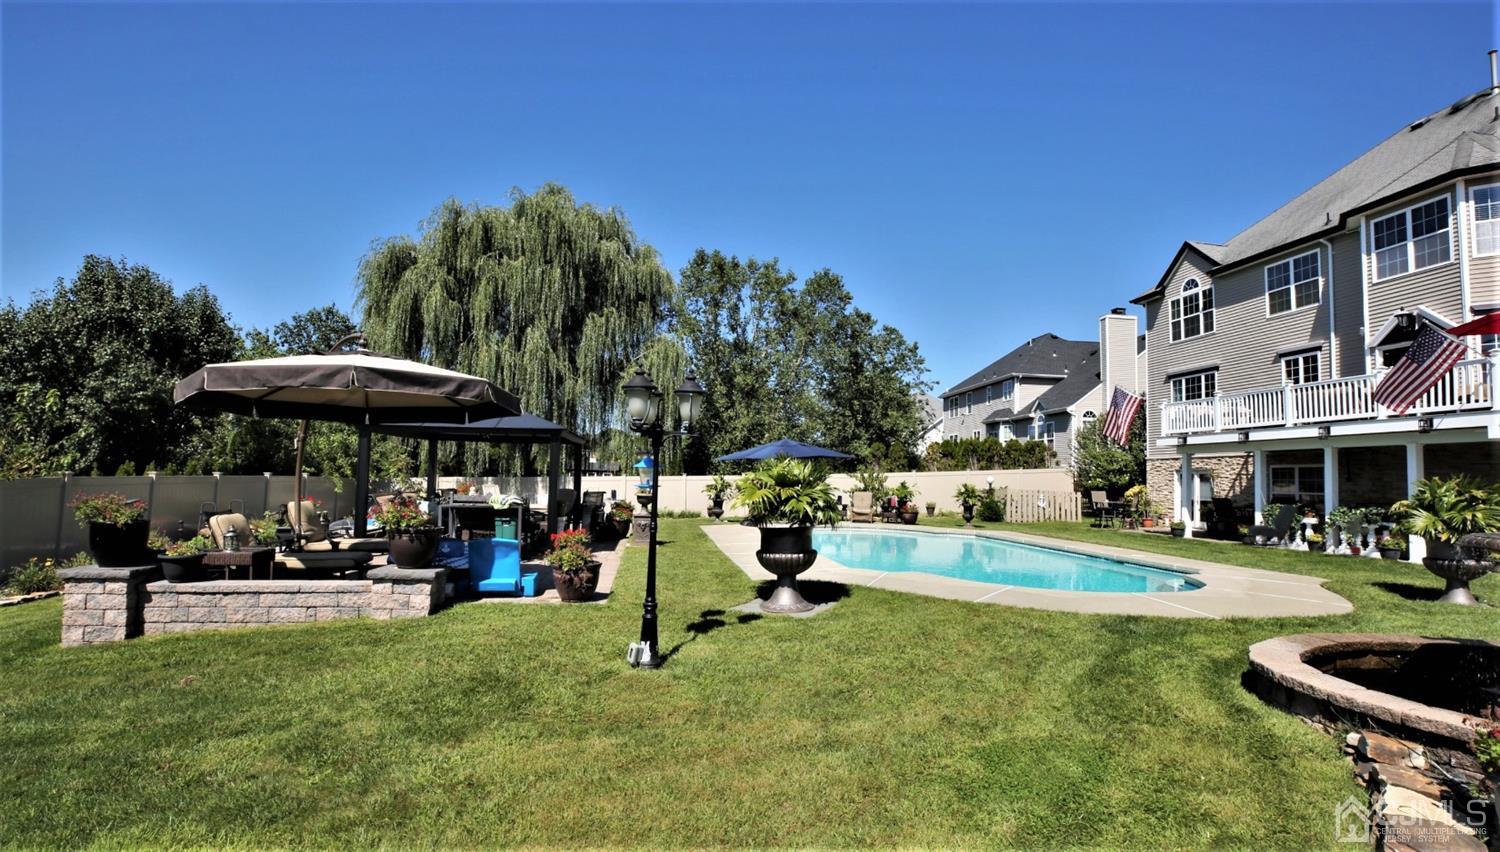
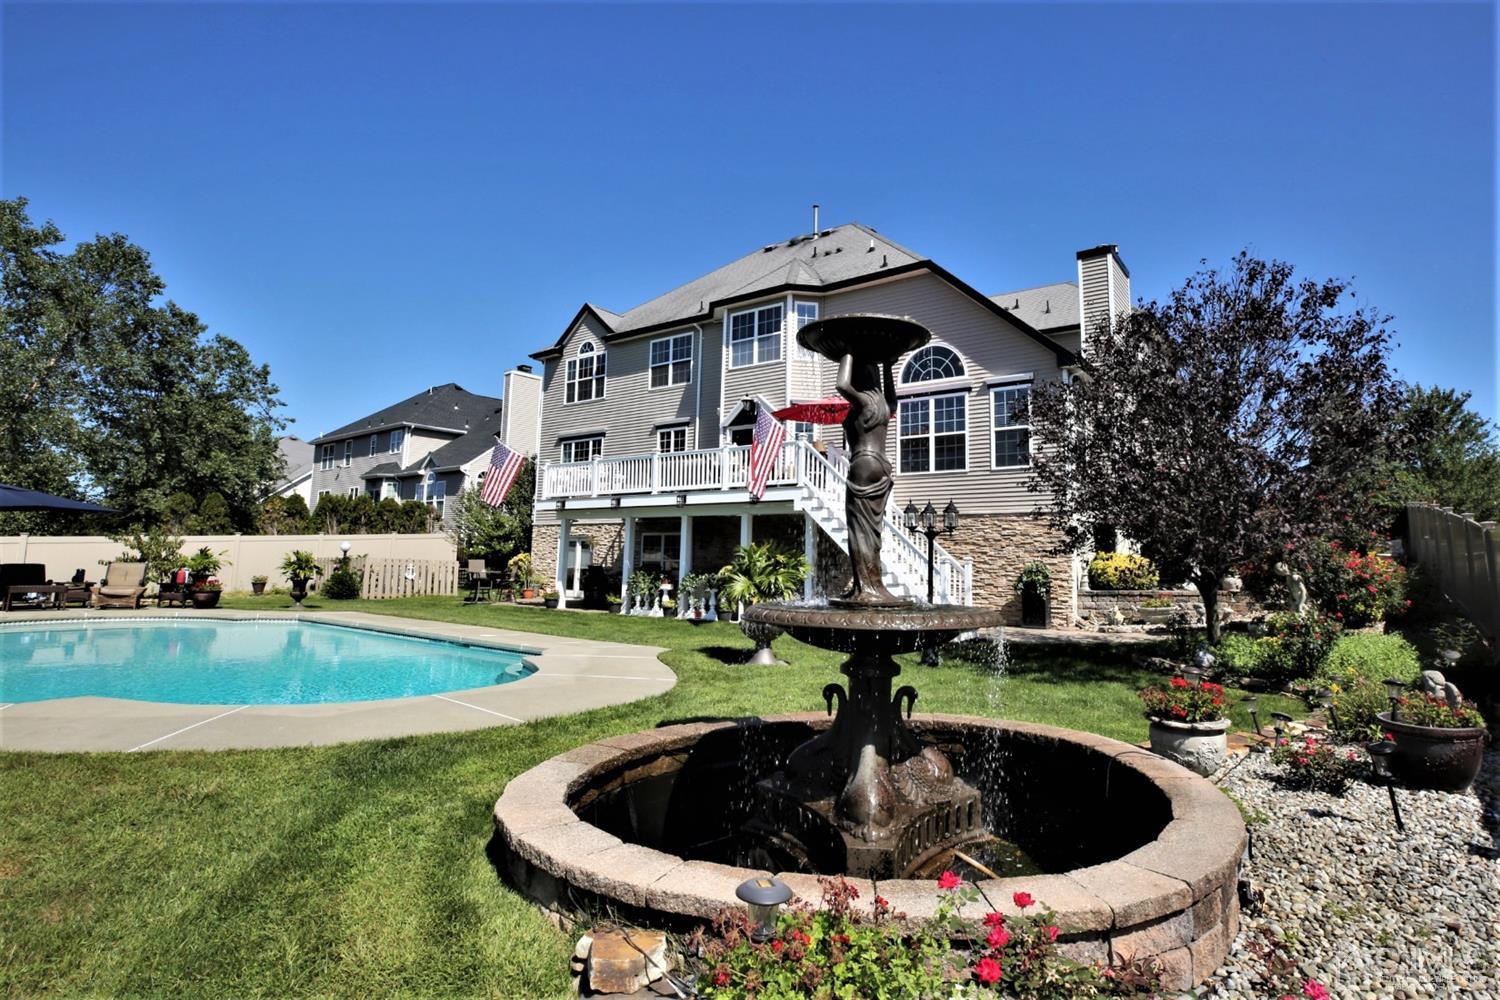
lounge chair: present [1248,505,1298,547] -> none [614,571,658,613]

